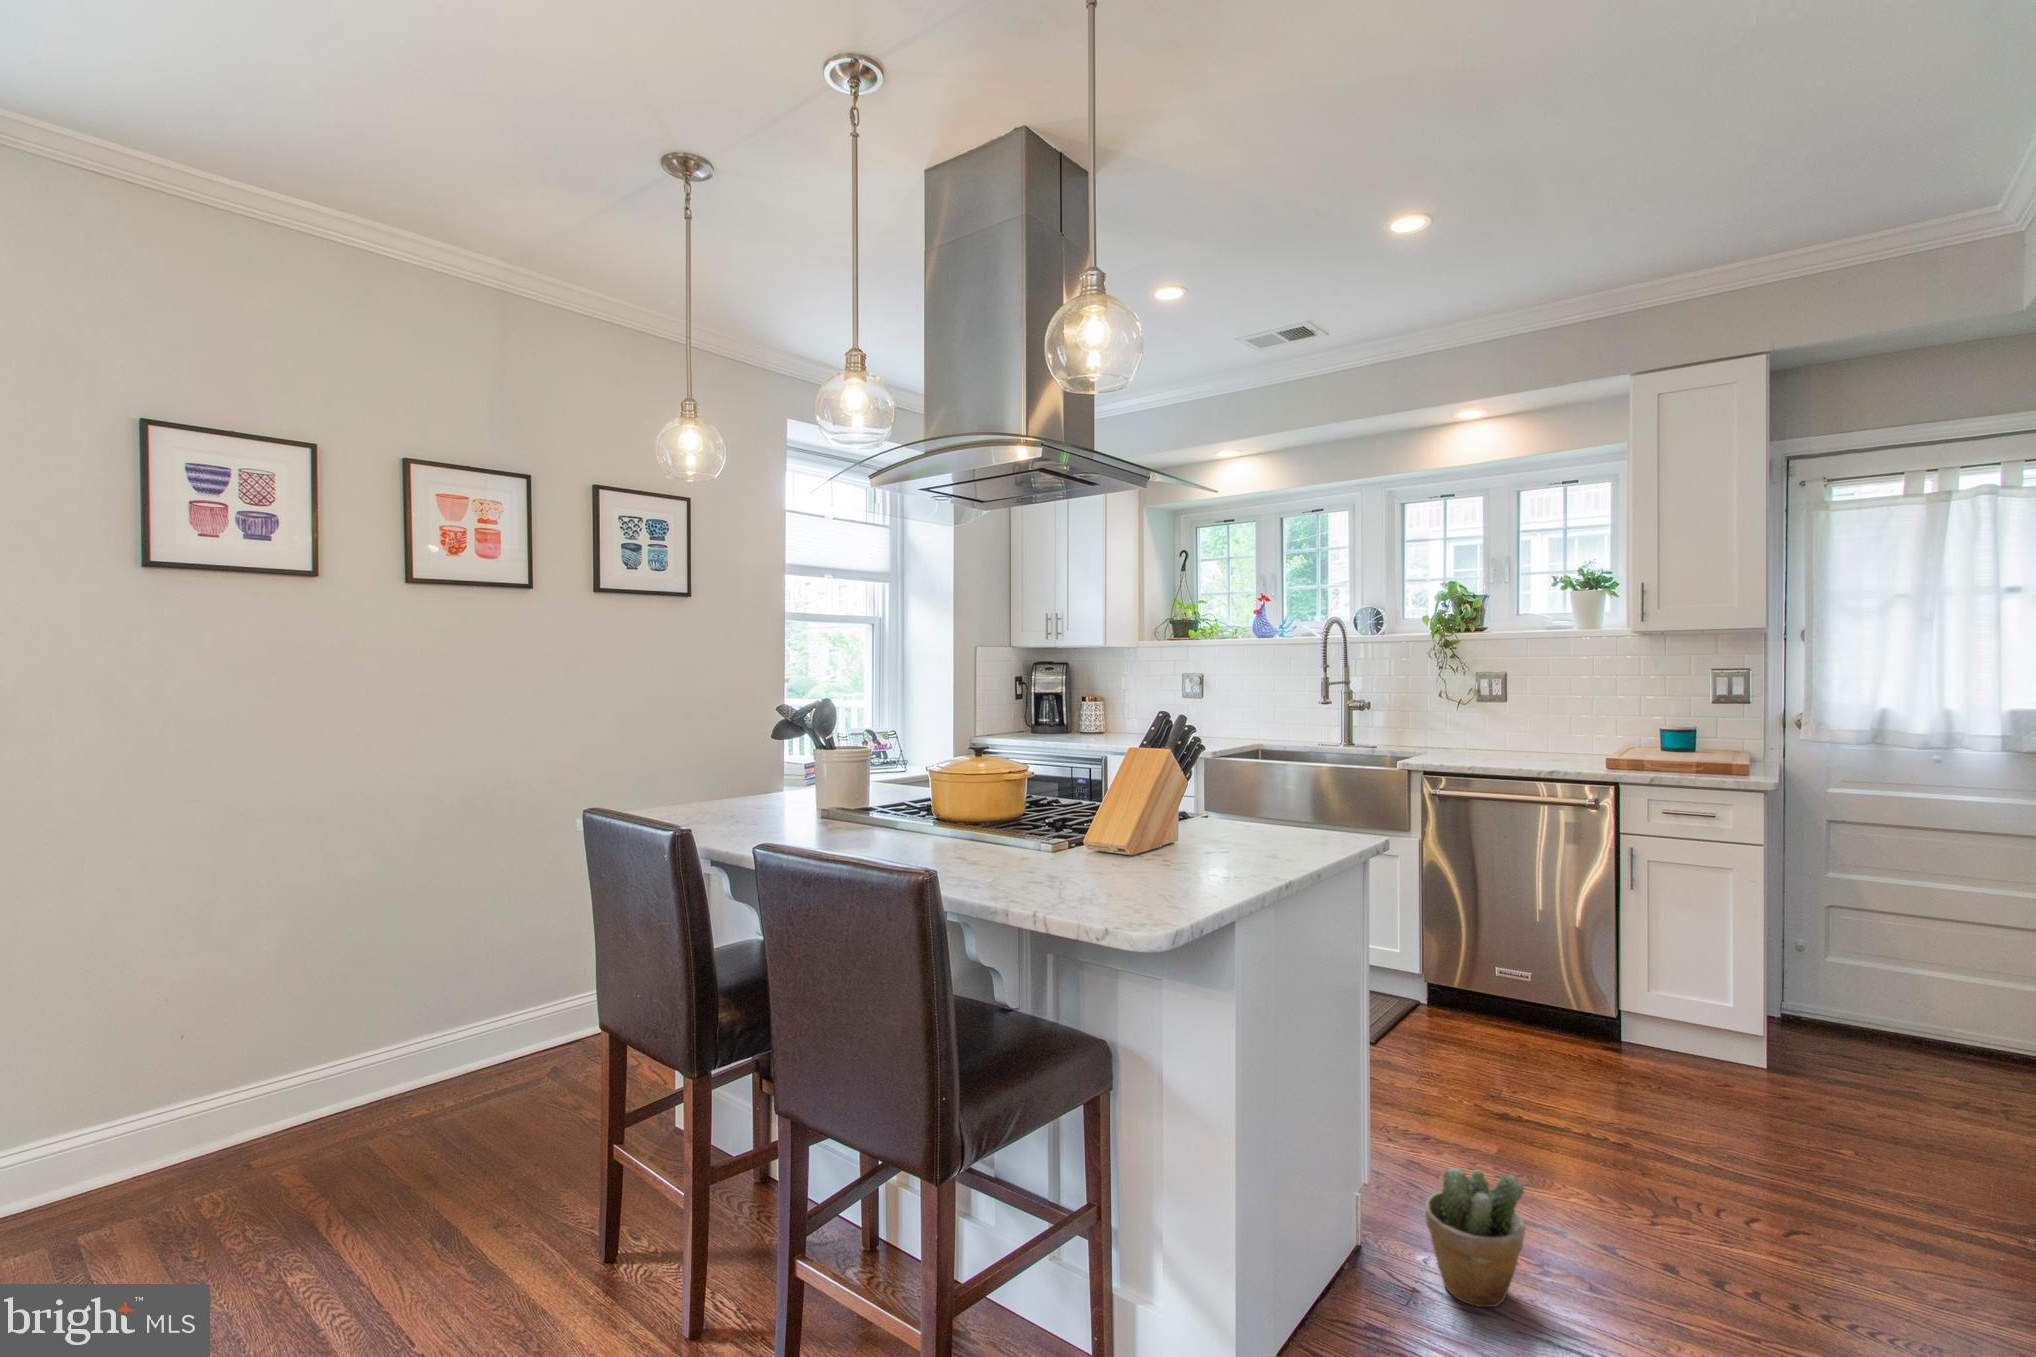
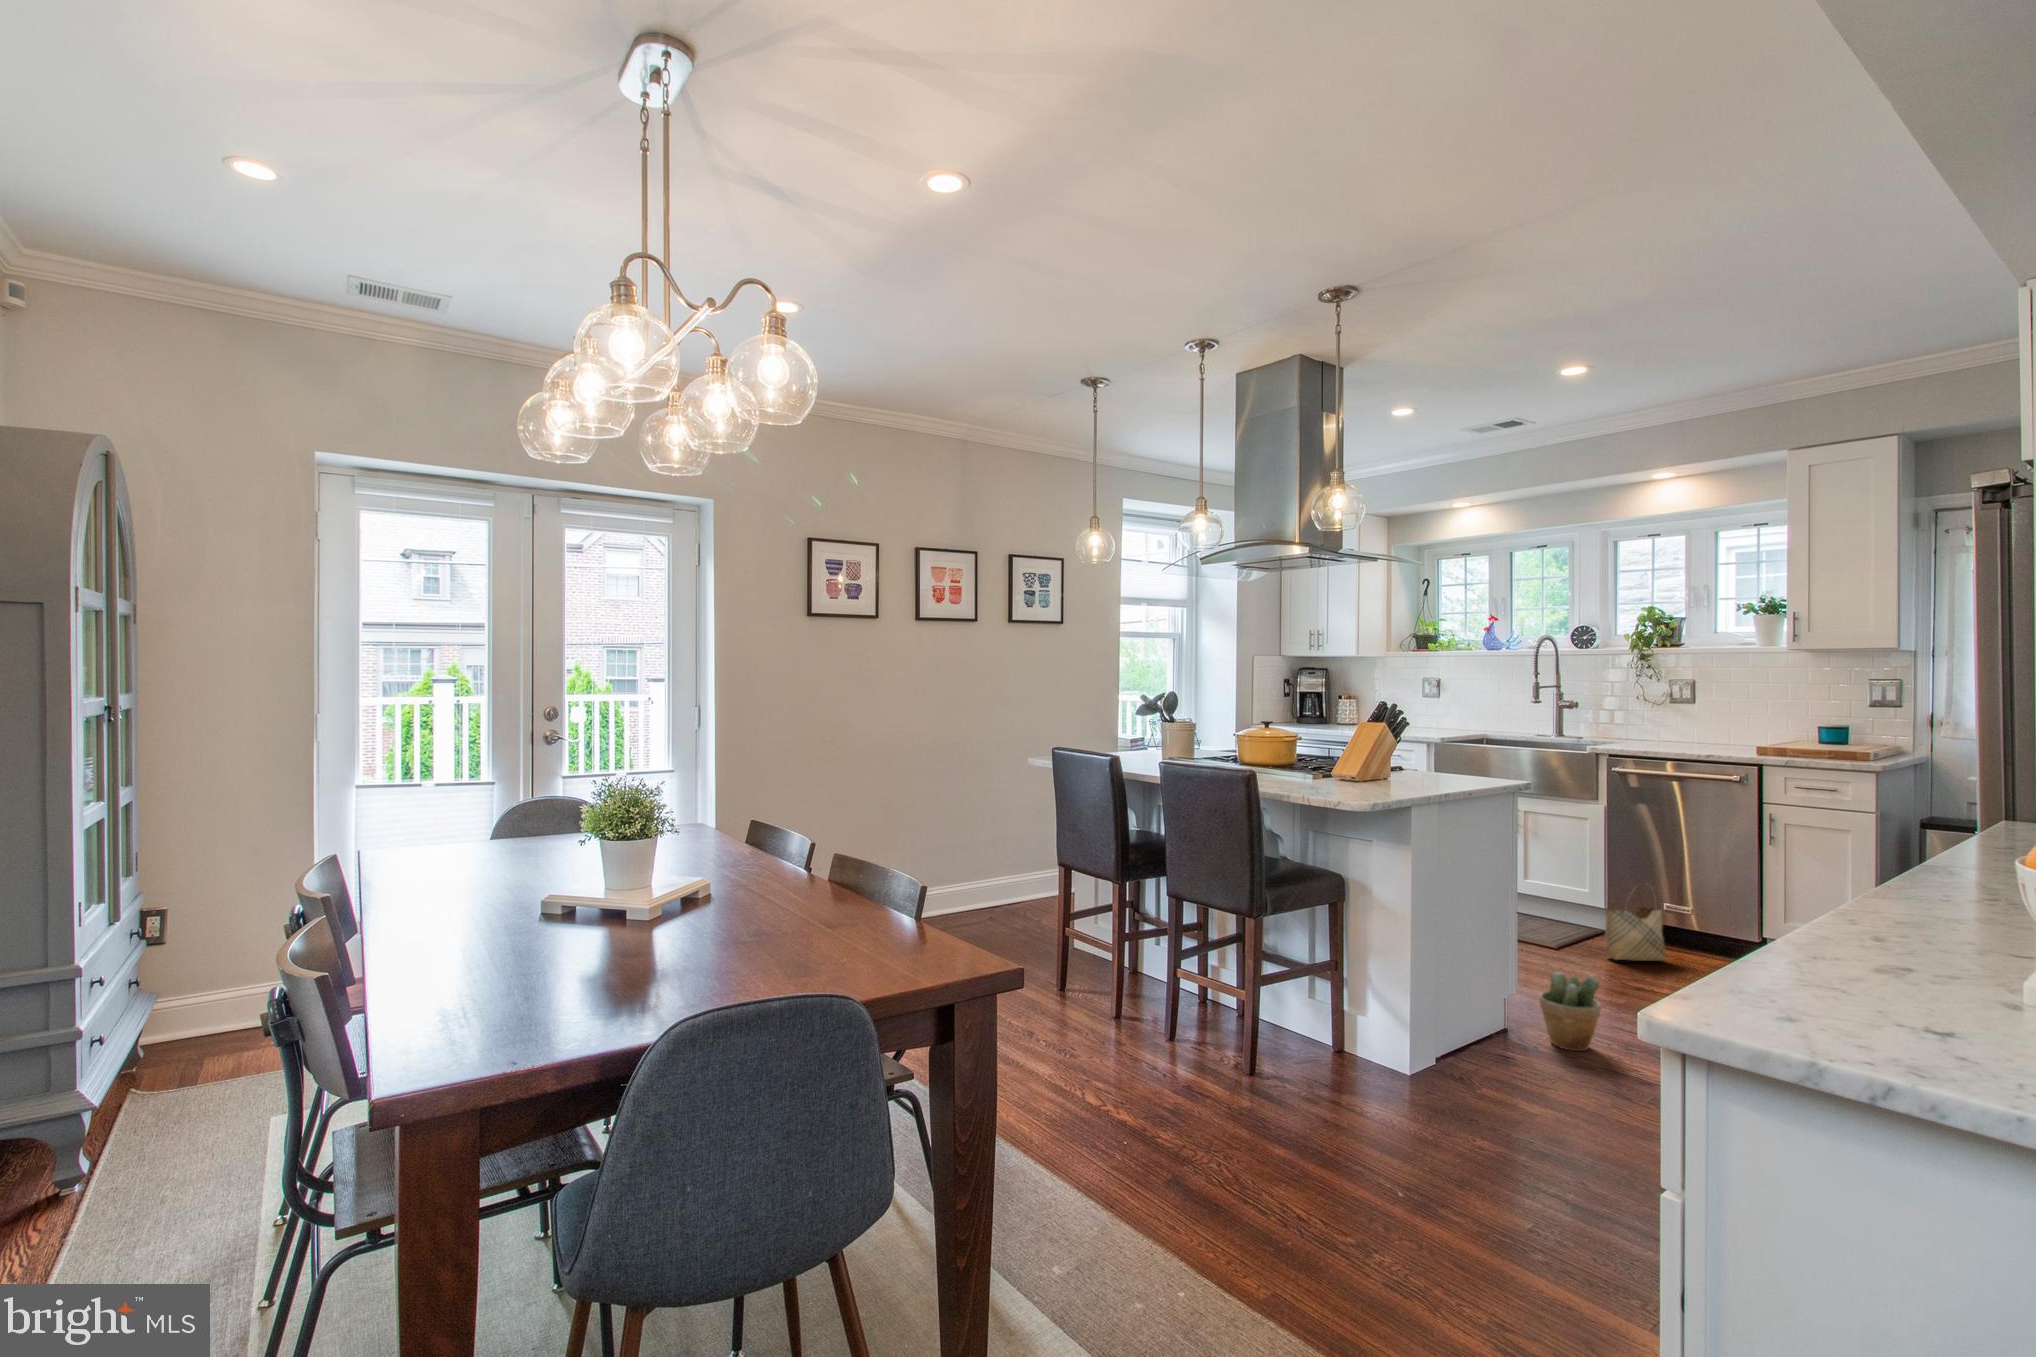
woven basket: none [1441,943,1516,1062] -> present [1605,879,1666,961]

